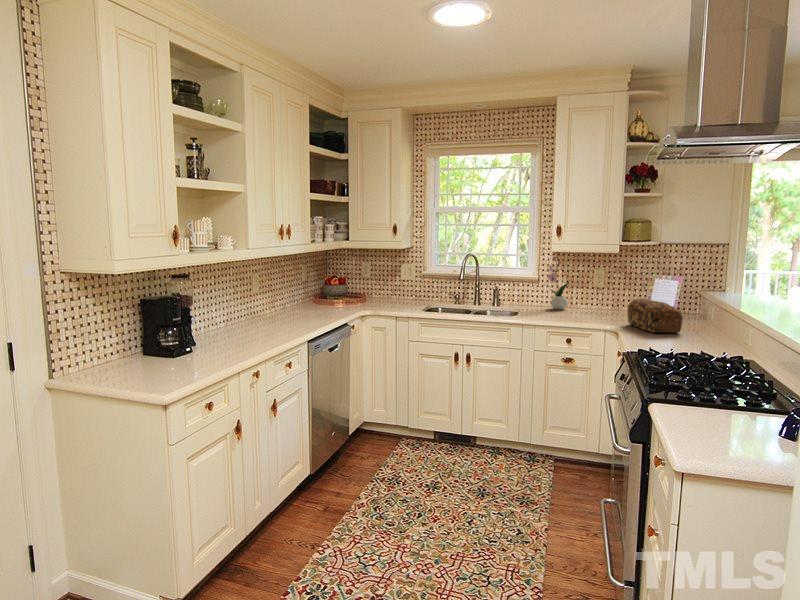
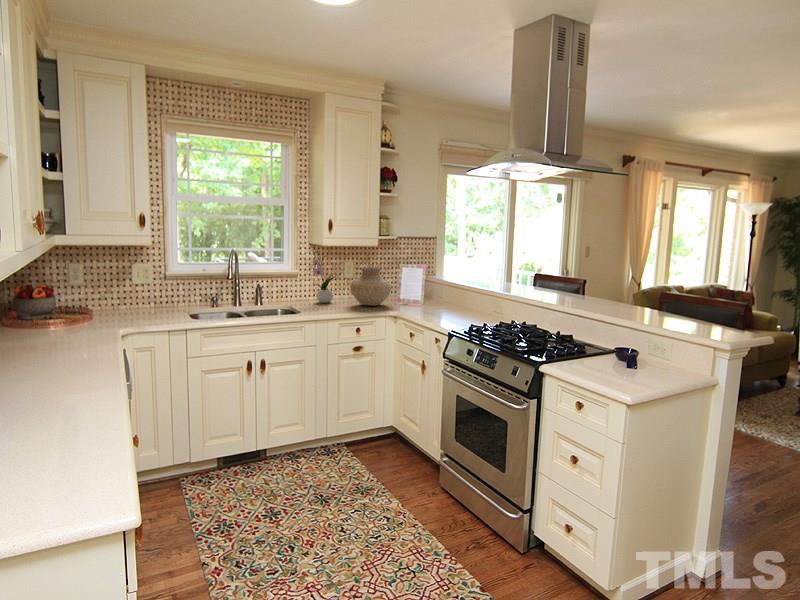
vase: none [576,275,624,316] -> present [350,267,391,305]
bread loaf: present [627,299,682,333] -> none [407,287,455,315]

